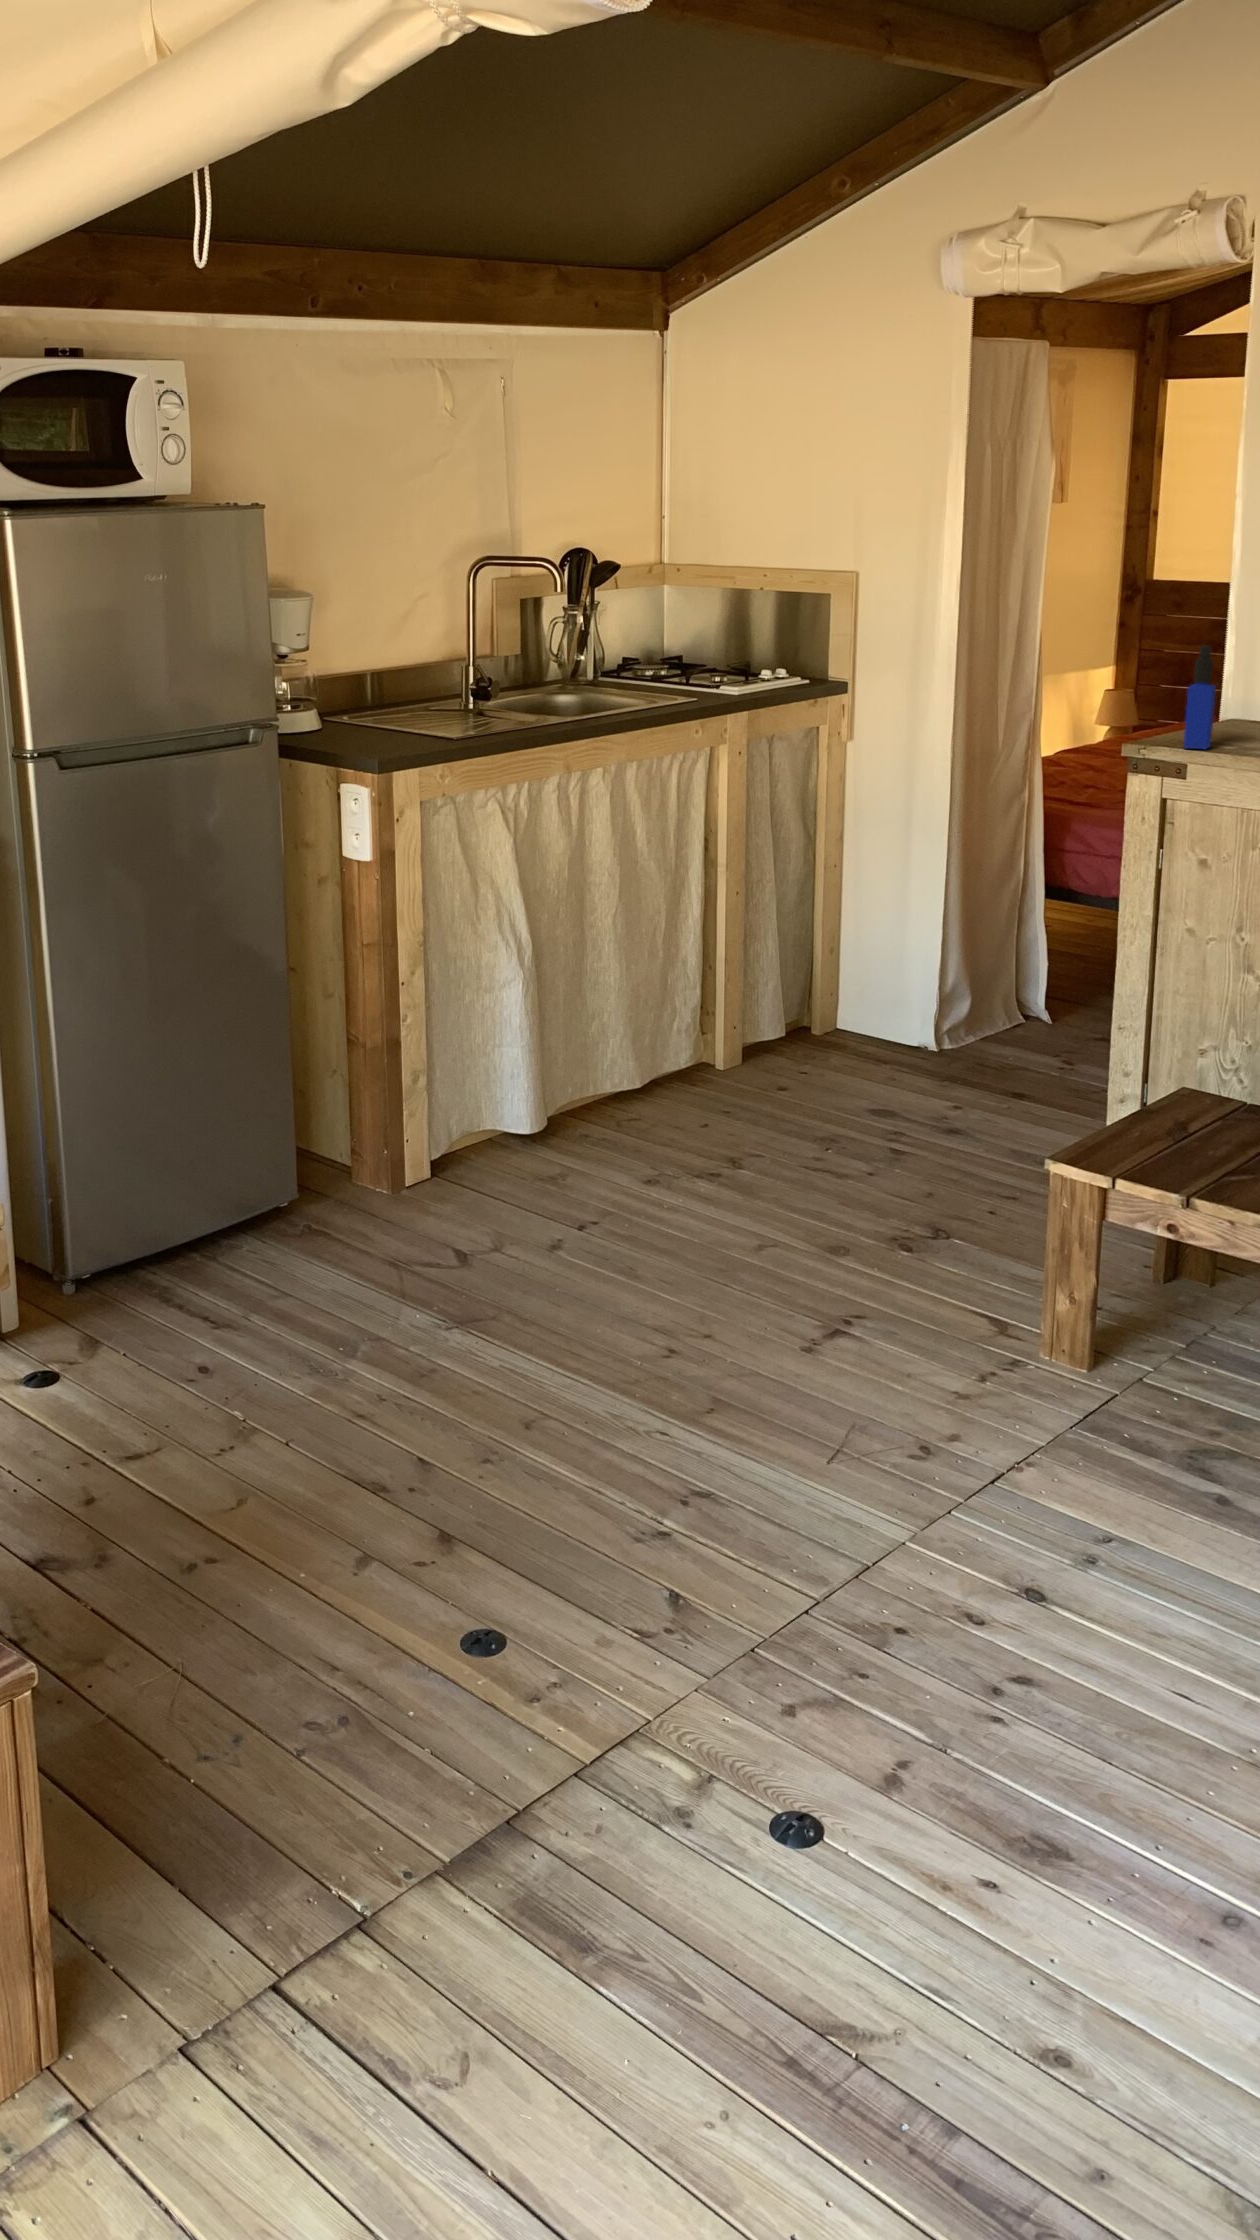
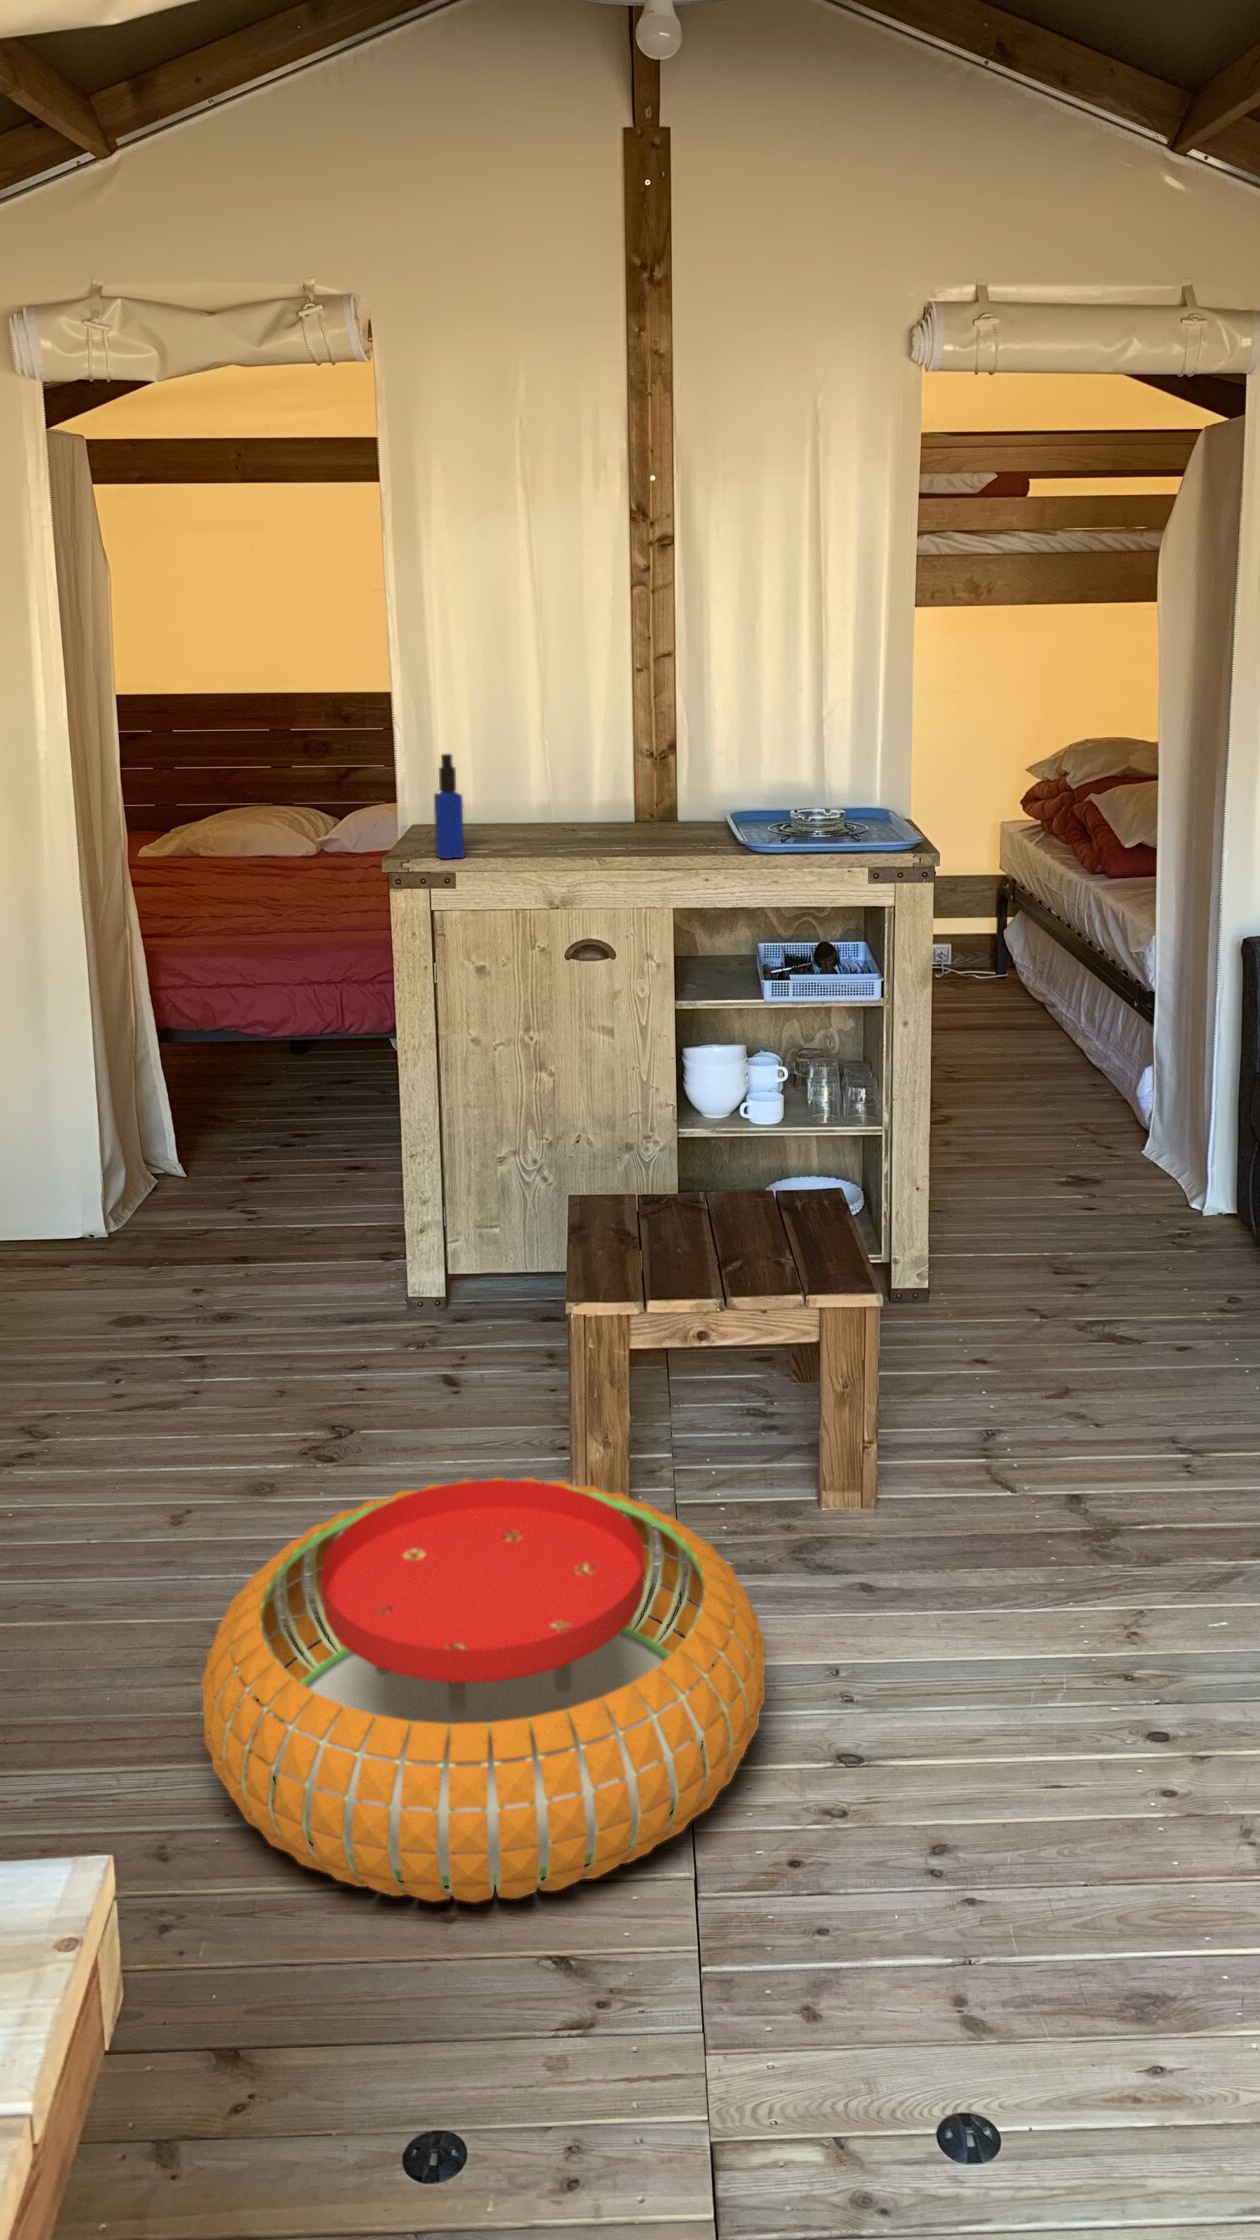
pouf: none [560,1254,1036,1575] -> present [201,1477,765,1902]

